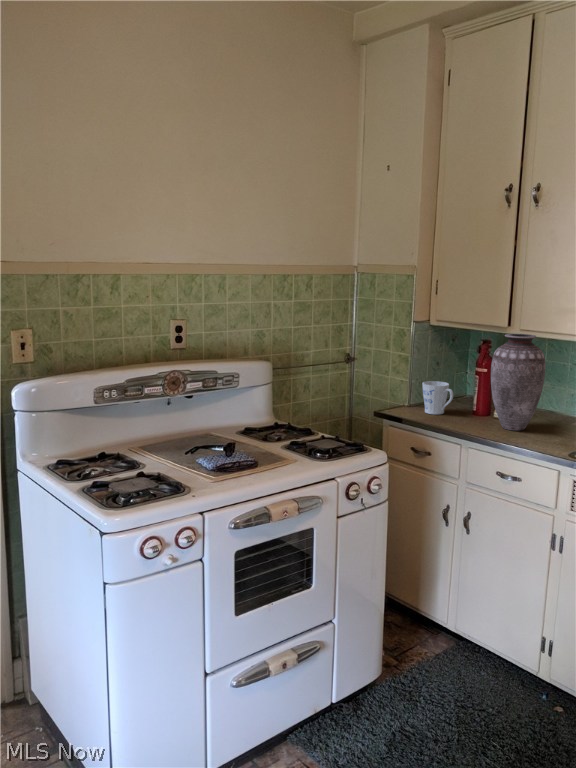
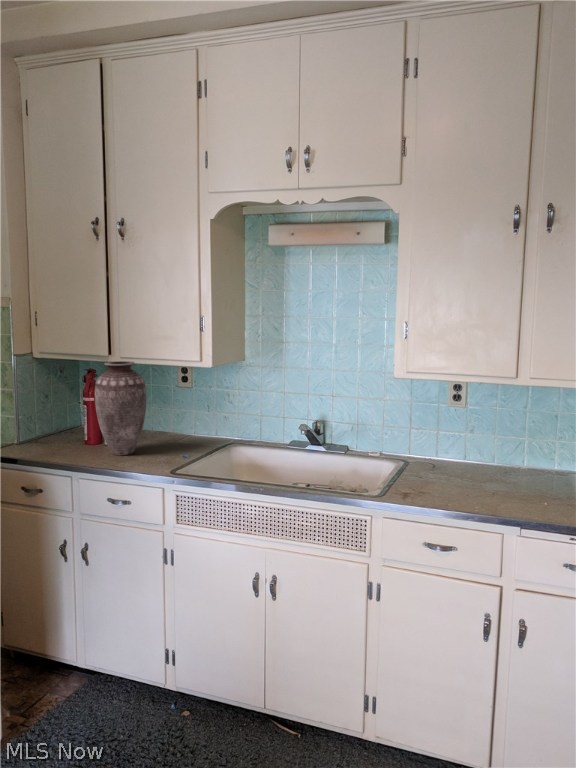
mug: present [422,381,453,414] -> none [29,415,62,449]

